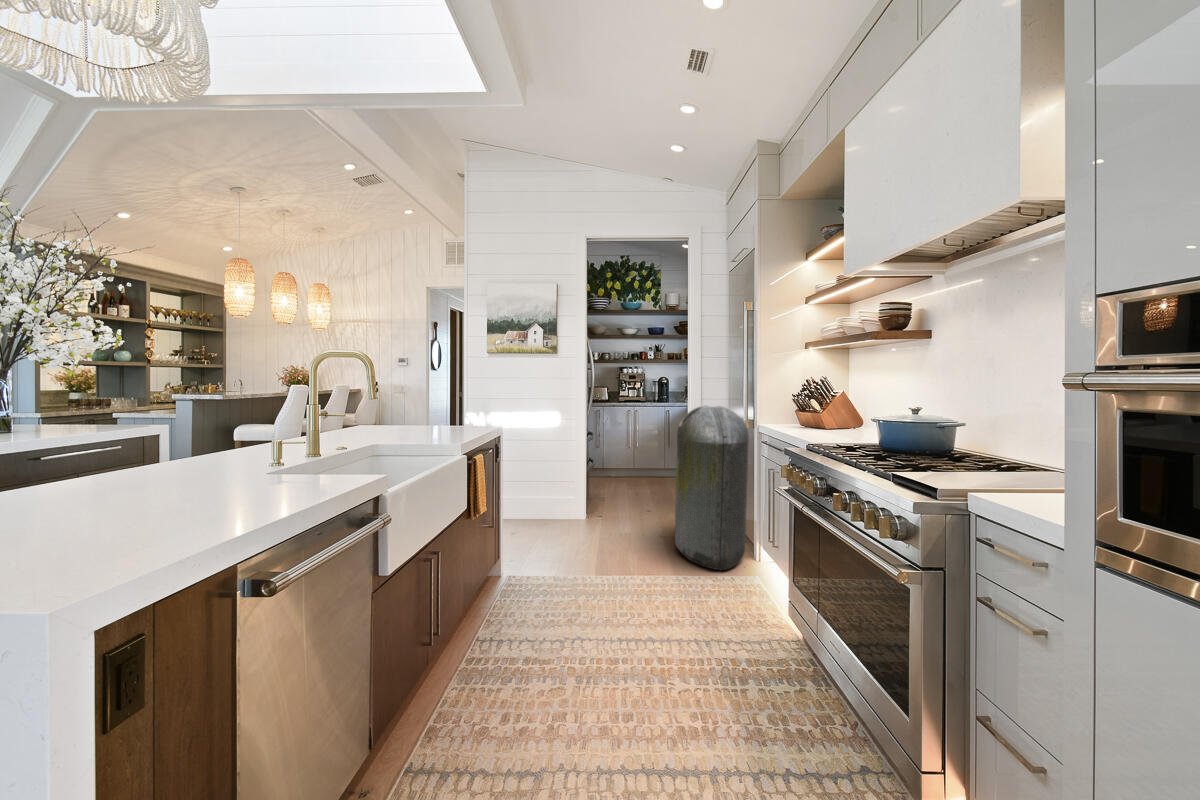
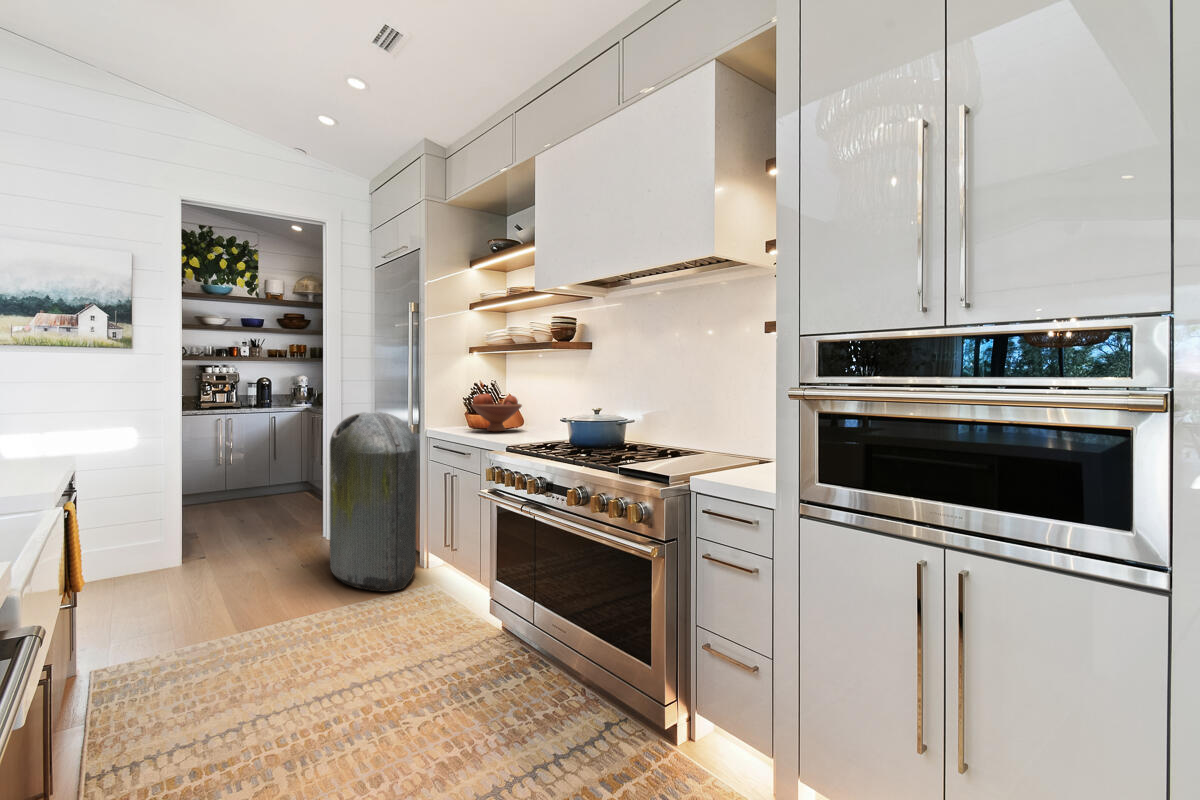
fruit bowl: none [796,391,852,430] -> present [471,394,522,432]

